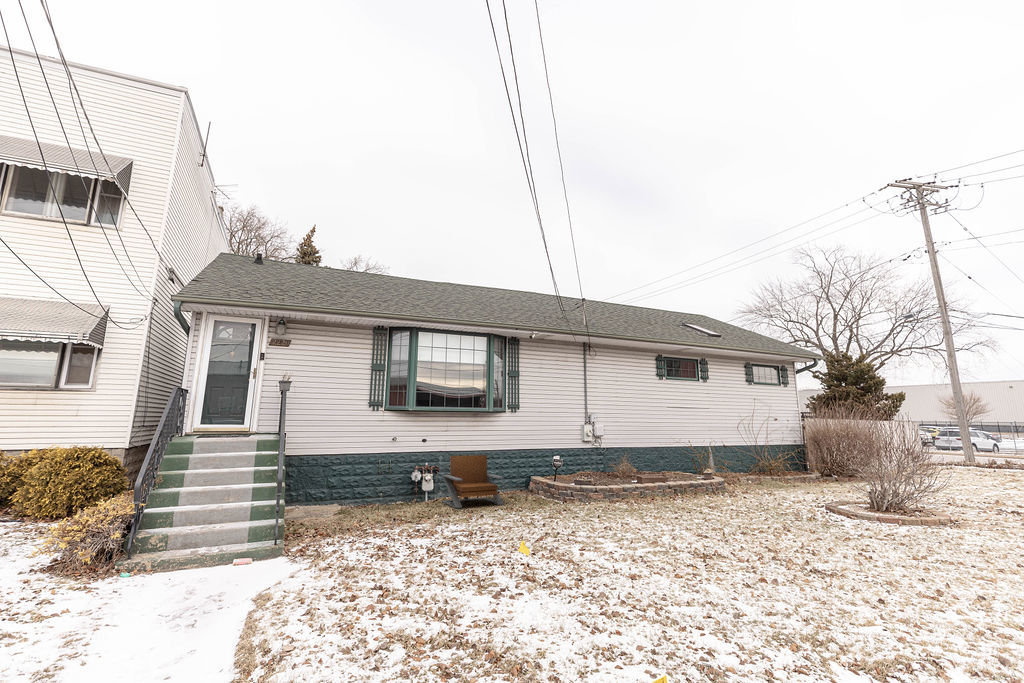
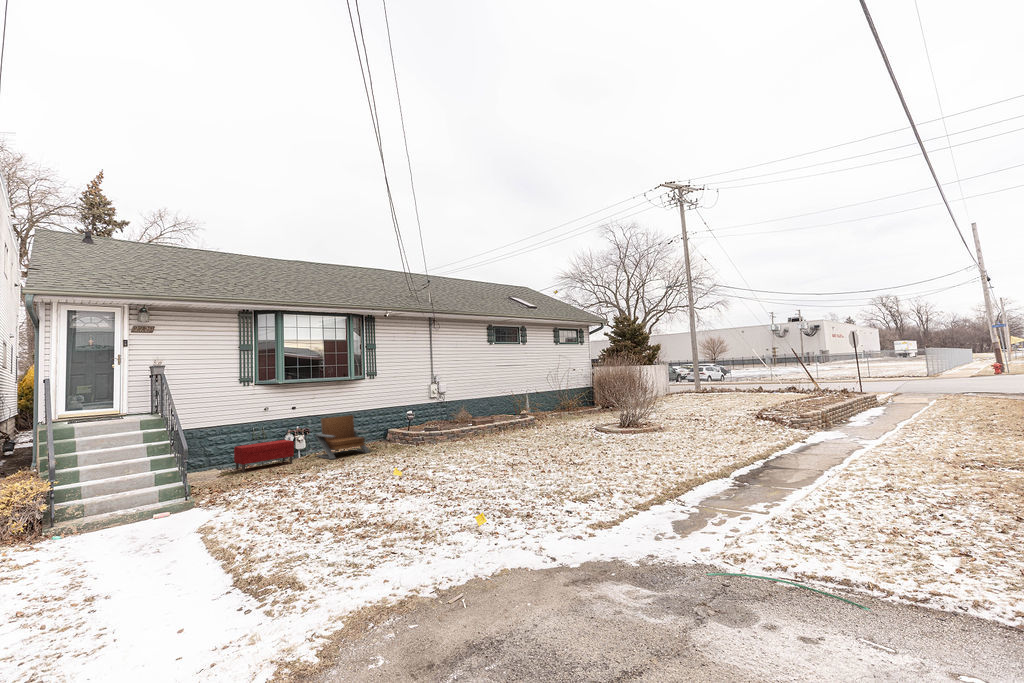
bench: none [354,478,417,512] -> present [234,440,294,472]

